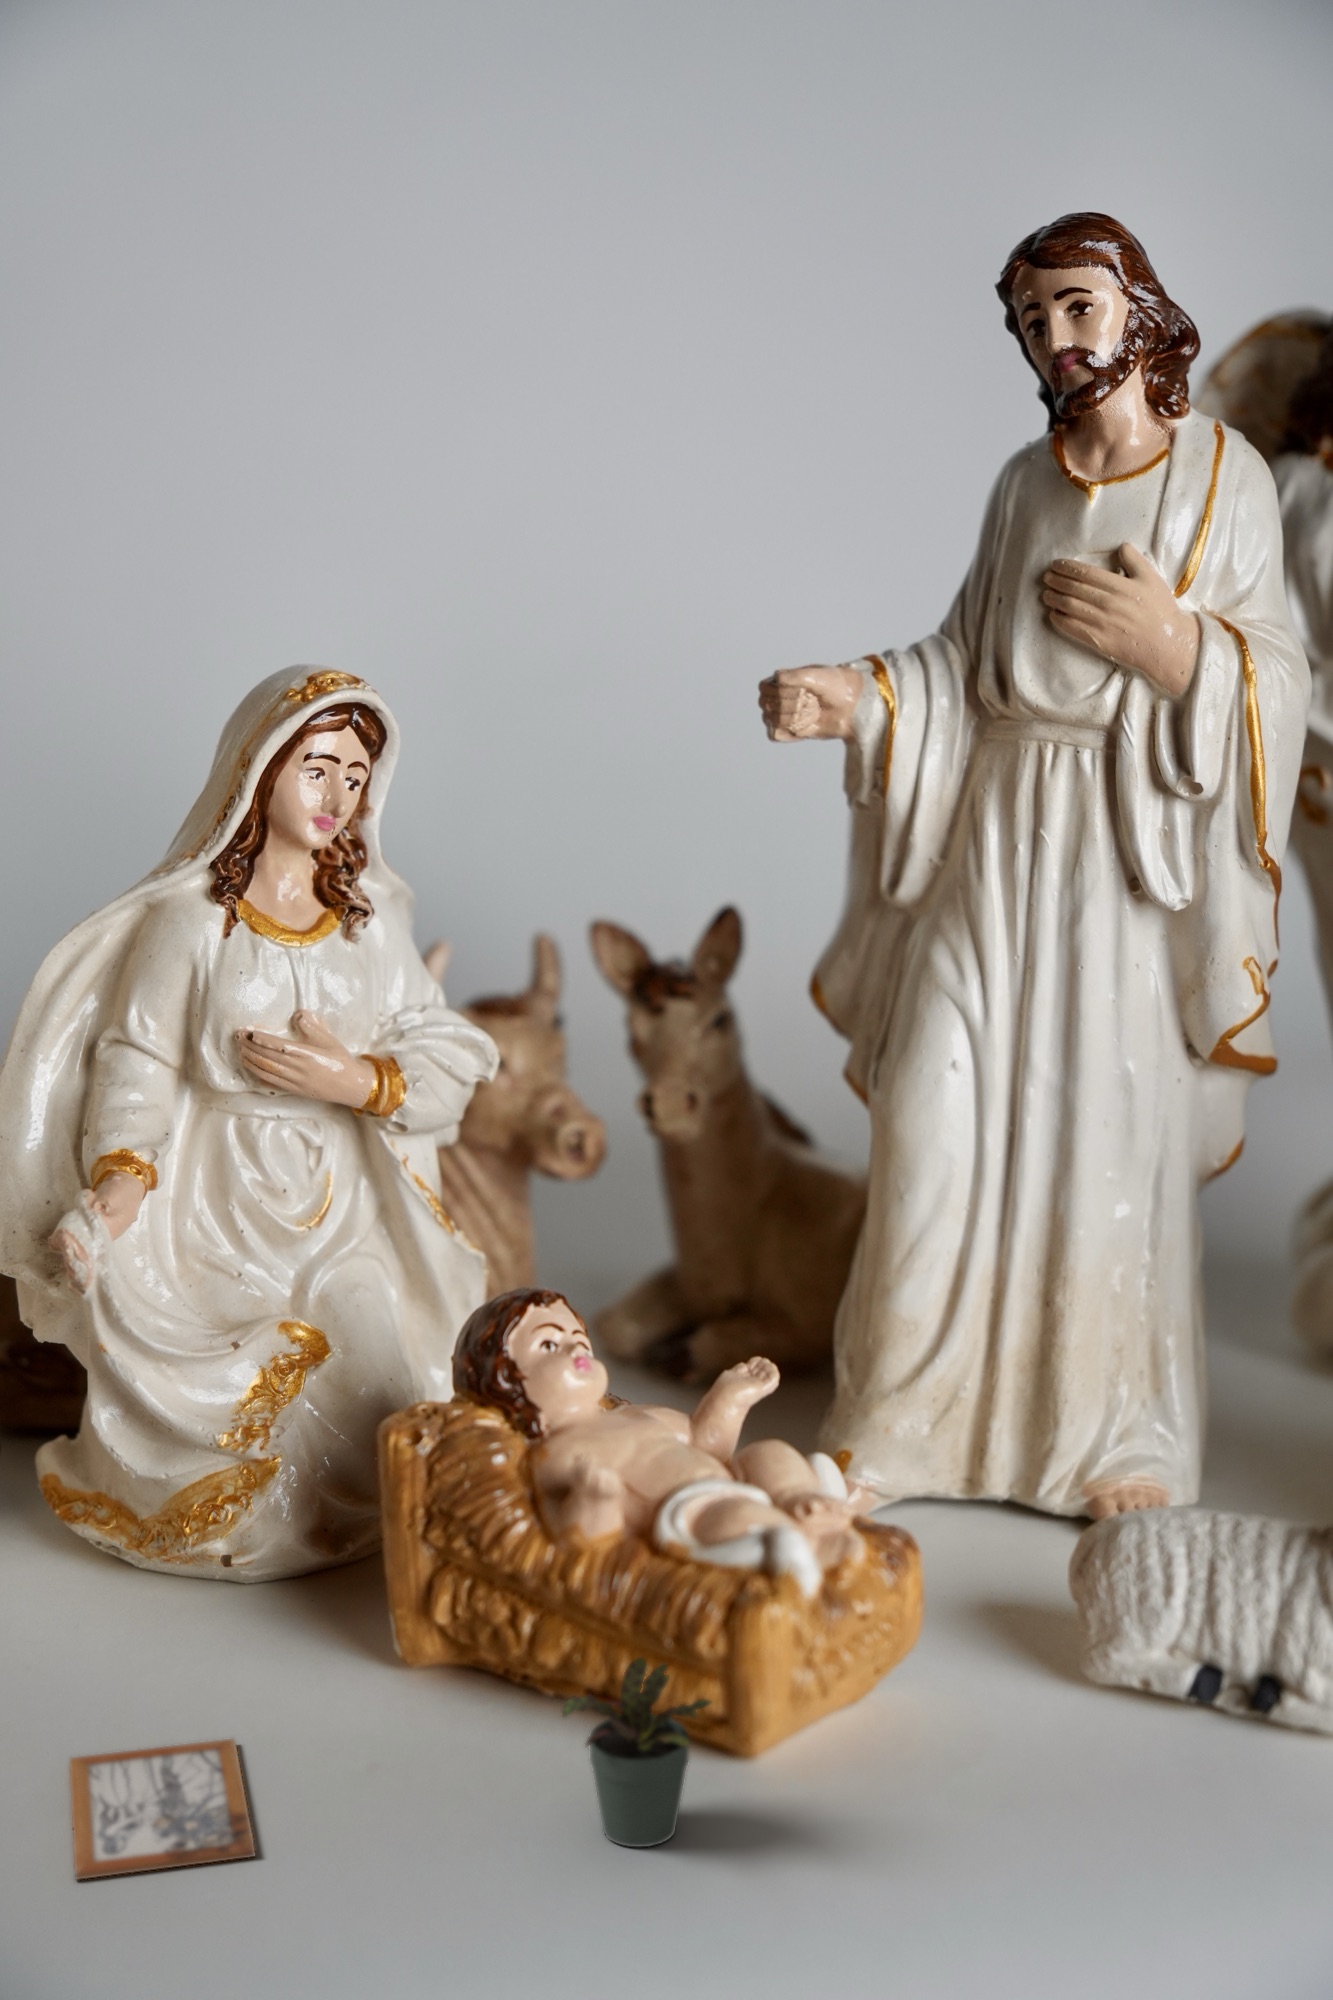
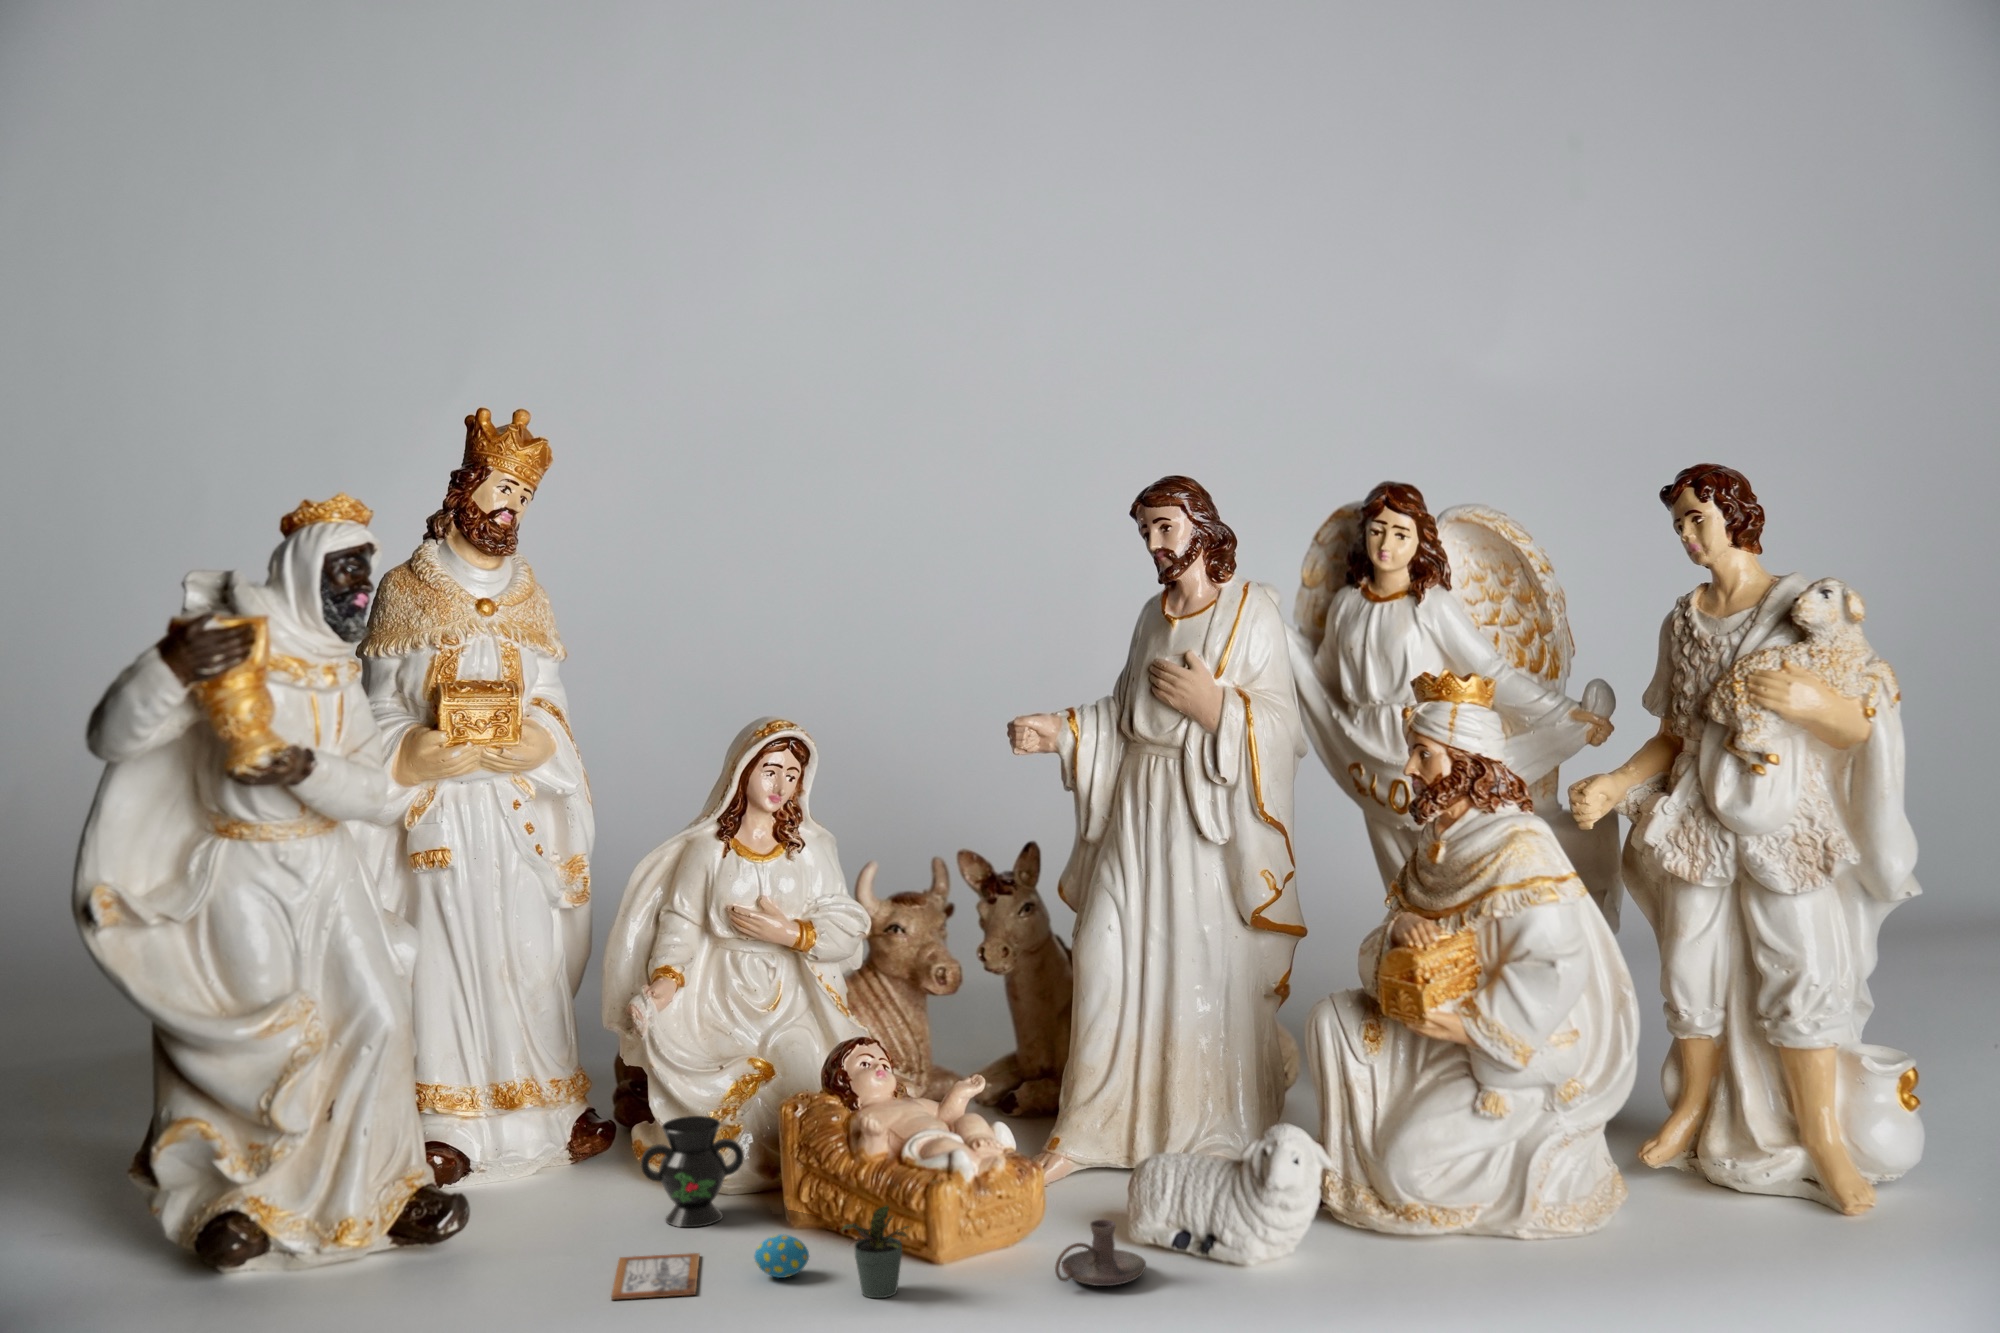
decorative vase: none [91,1445,295,1669] -> present [641,1116,743,1227]
candle holder: none [988,1654,1158,1795] -> present [1055,1219,1146,1286]
decorative egg: none [366,1709,478,1800] -> present [754,1234,809,1278]

